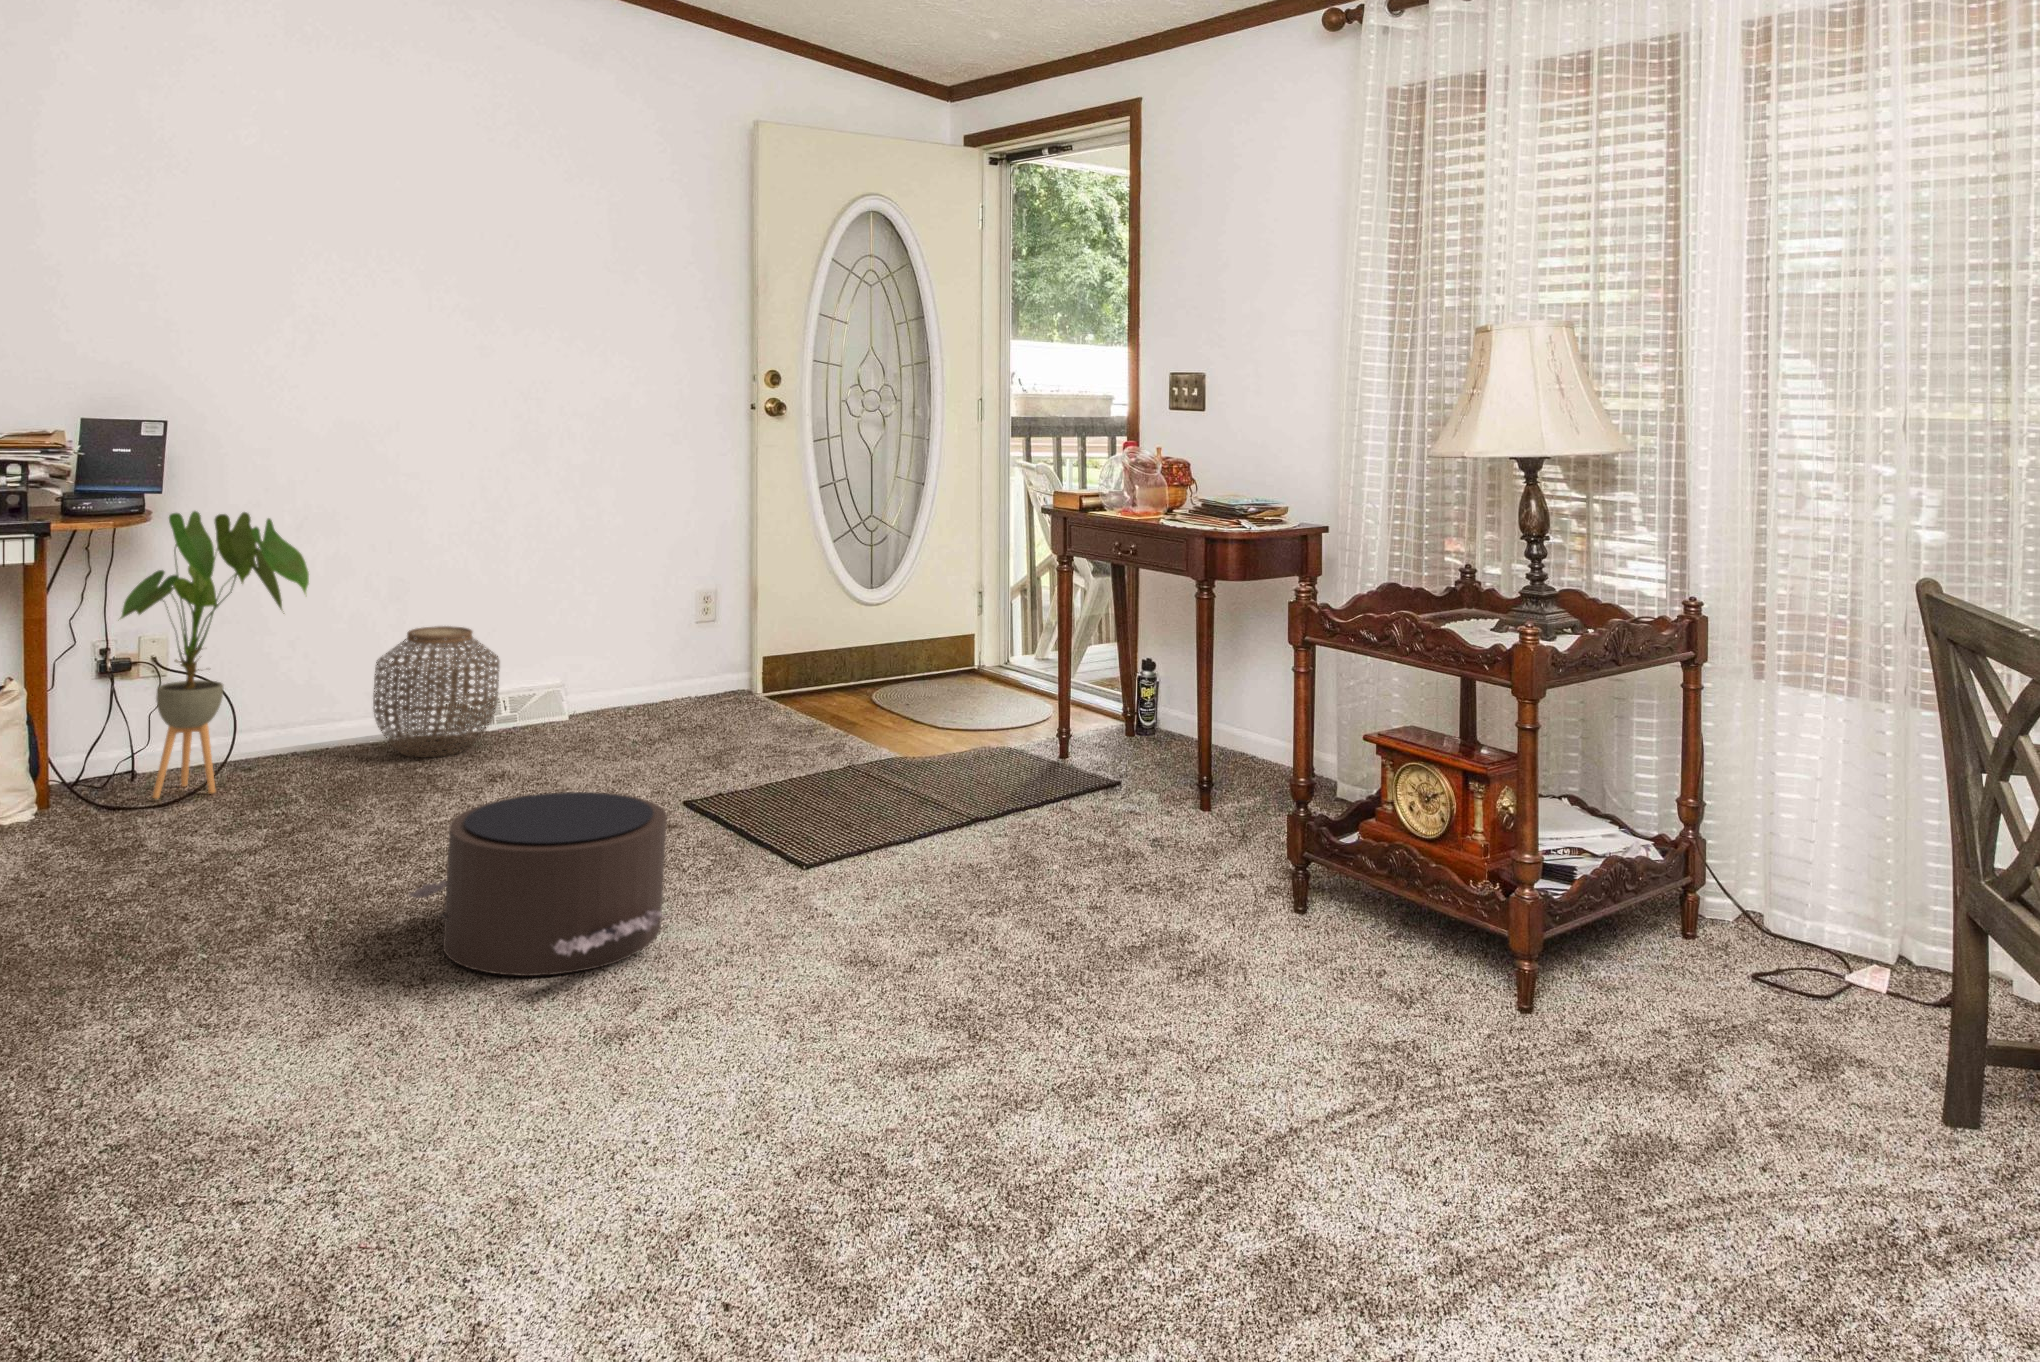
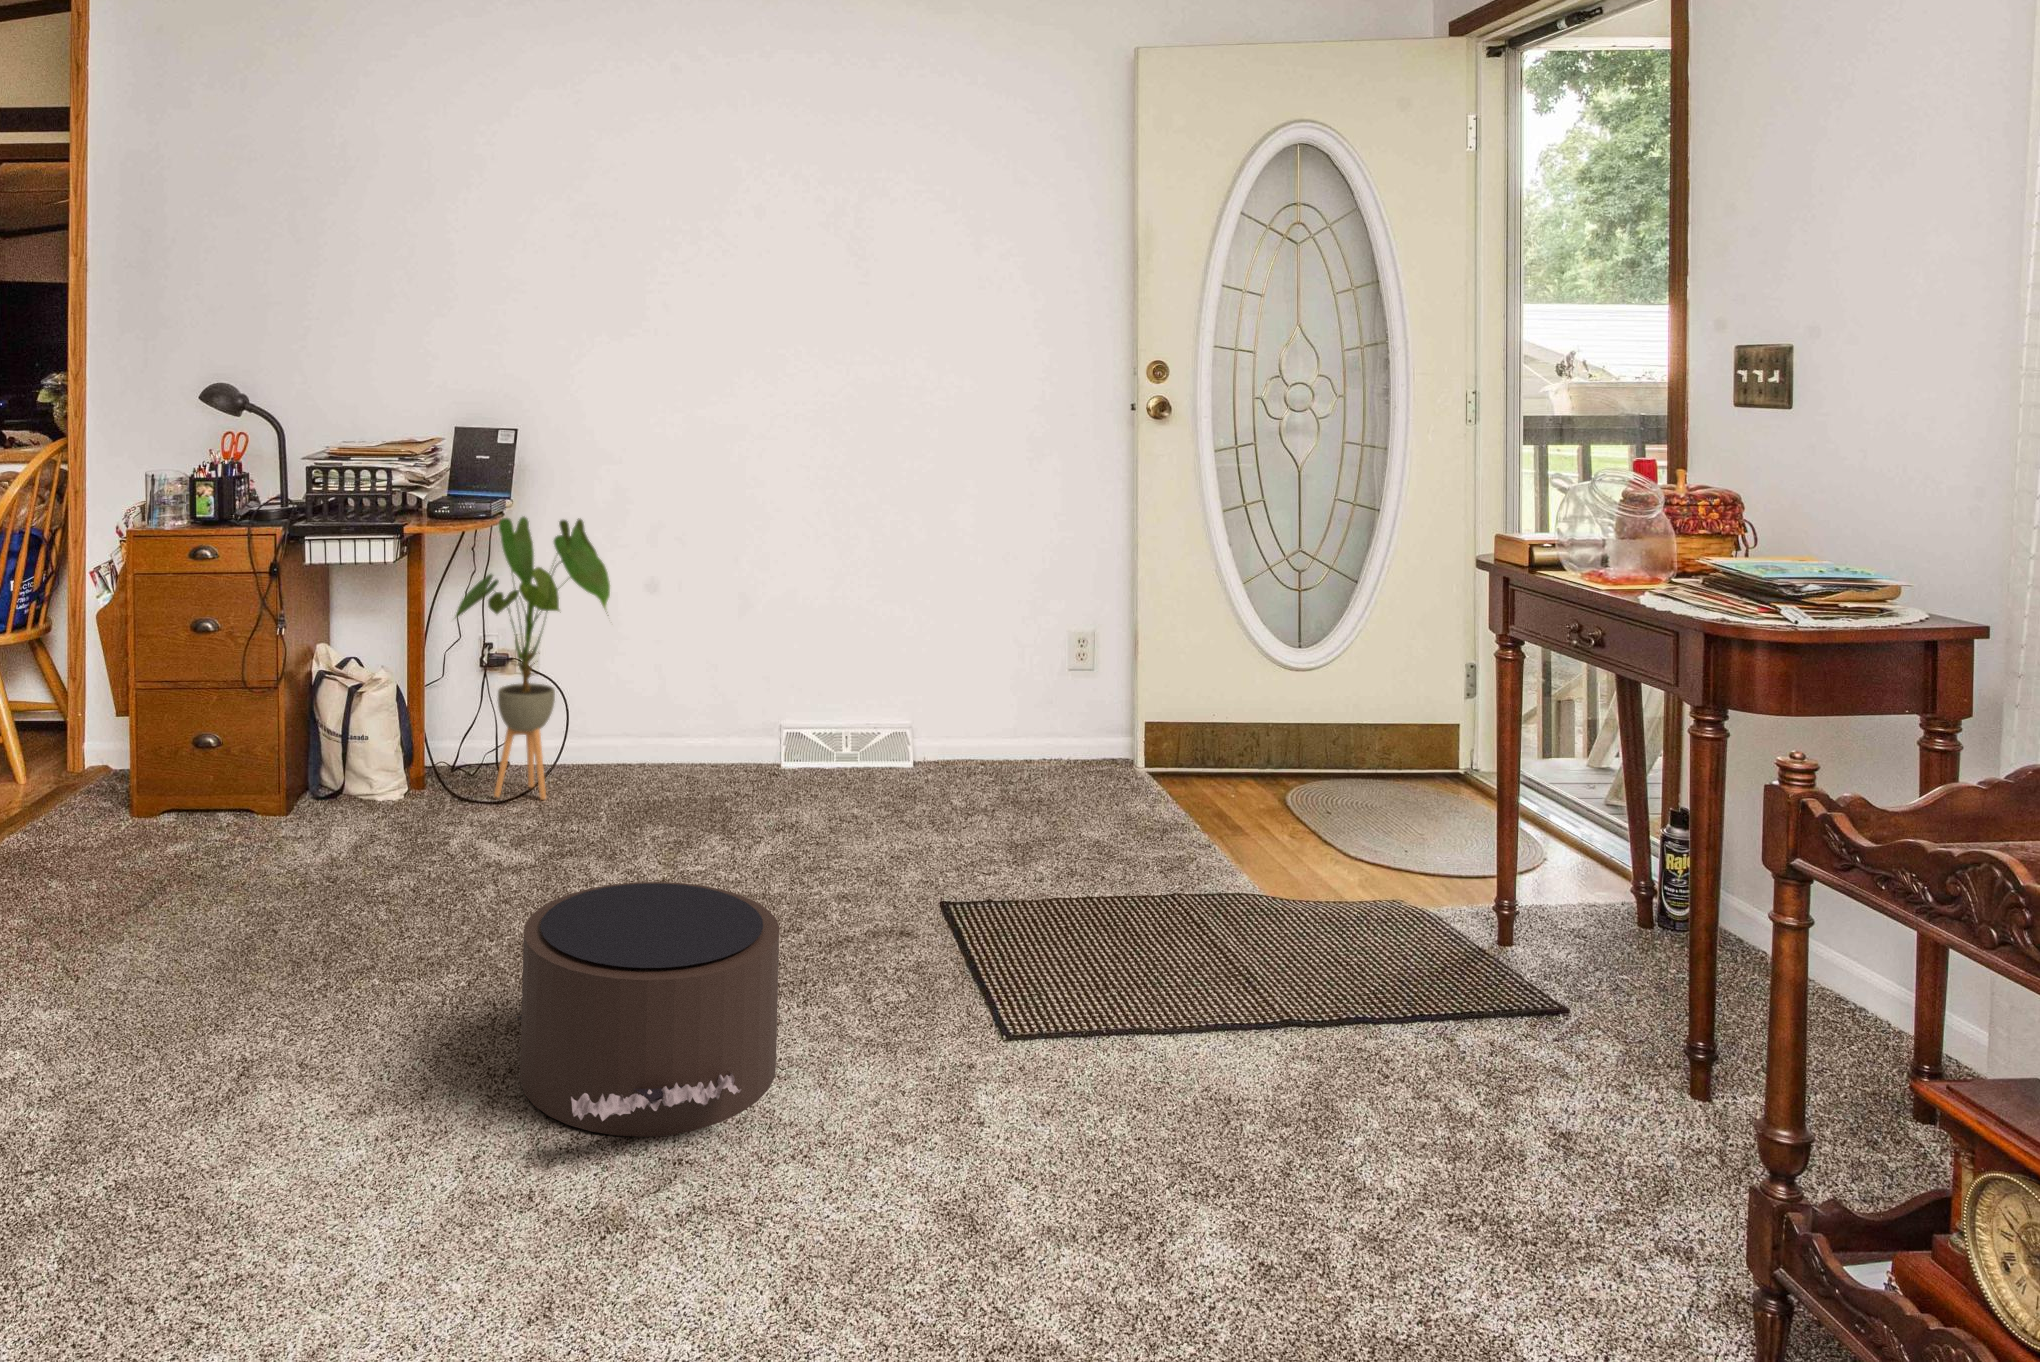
woven basket: present [373,626,499,757] -> none [702,648,827,792]

